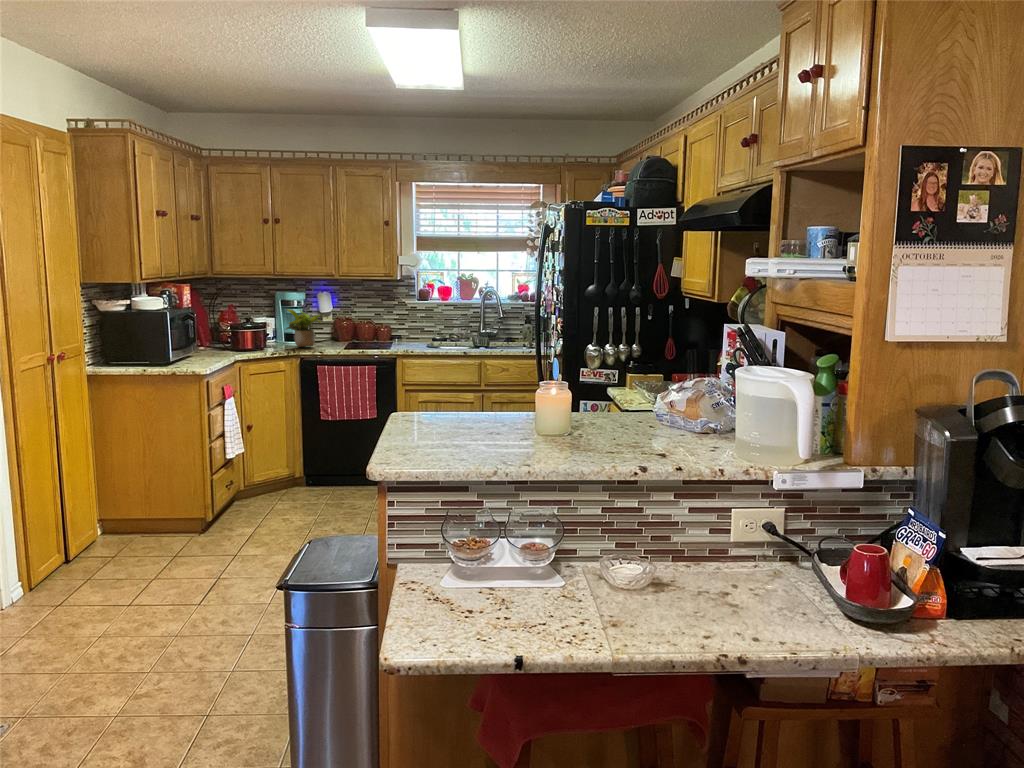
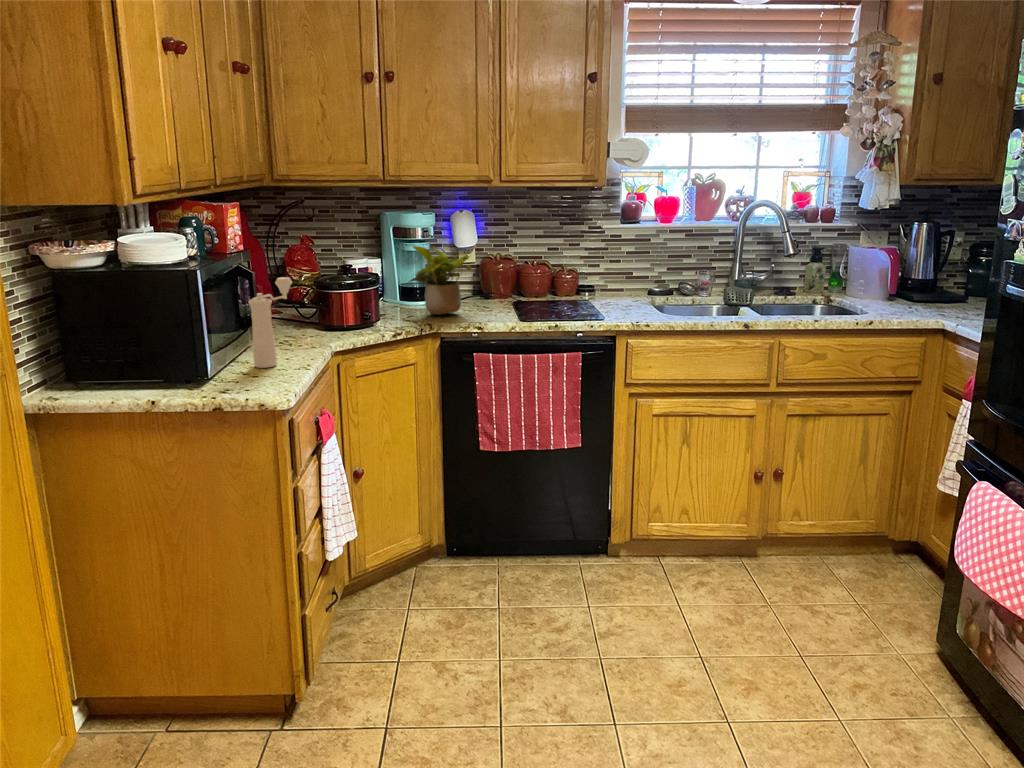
pepper mill: none [192,320,215,361] -> present [248,277,292,368]

